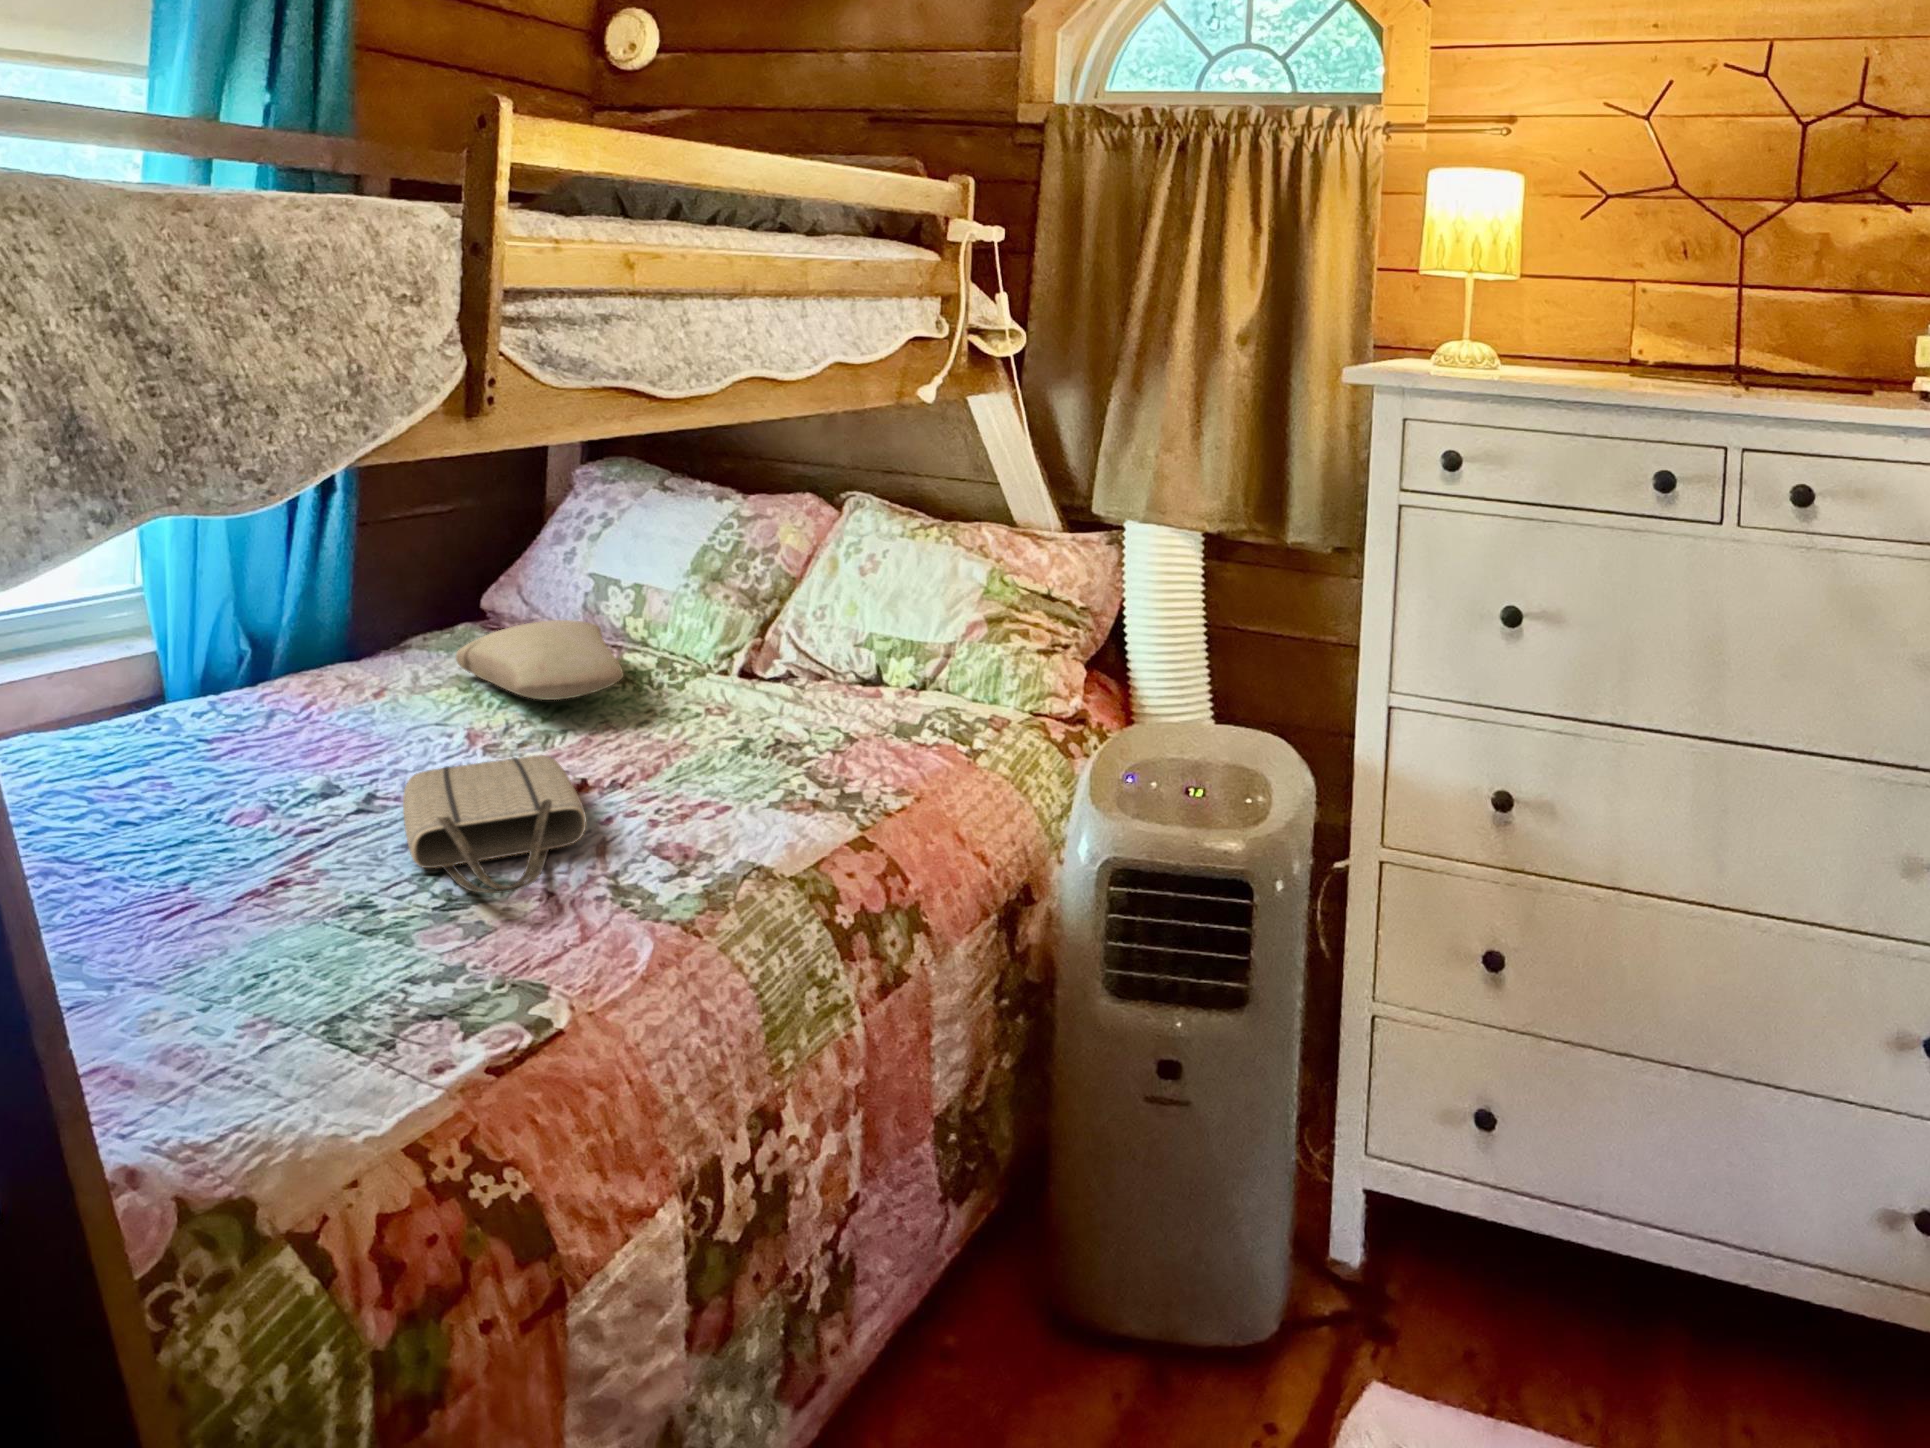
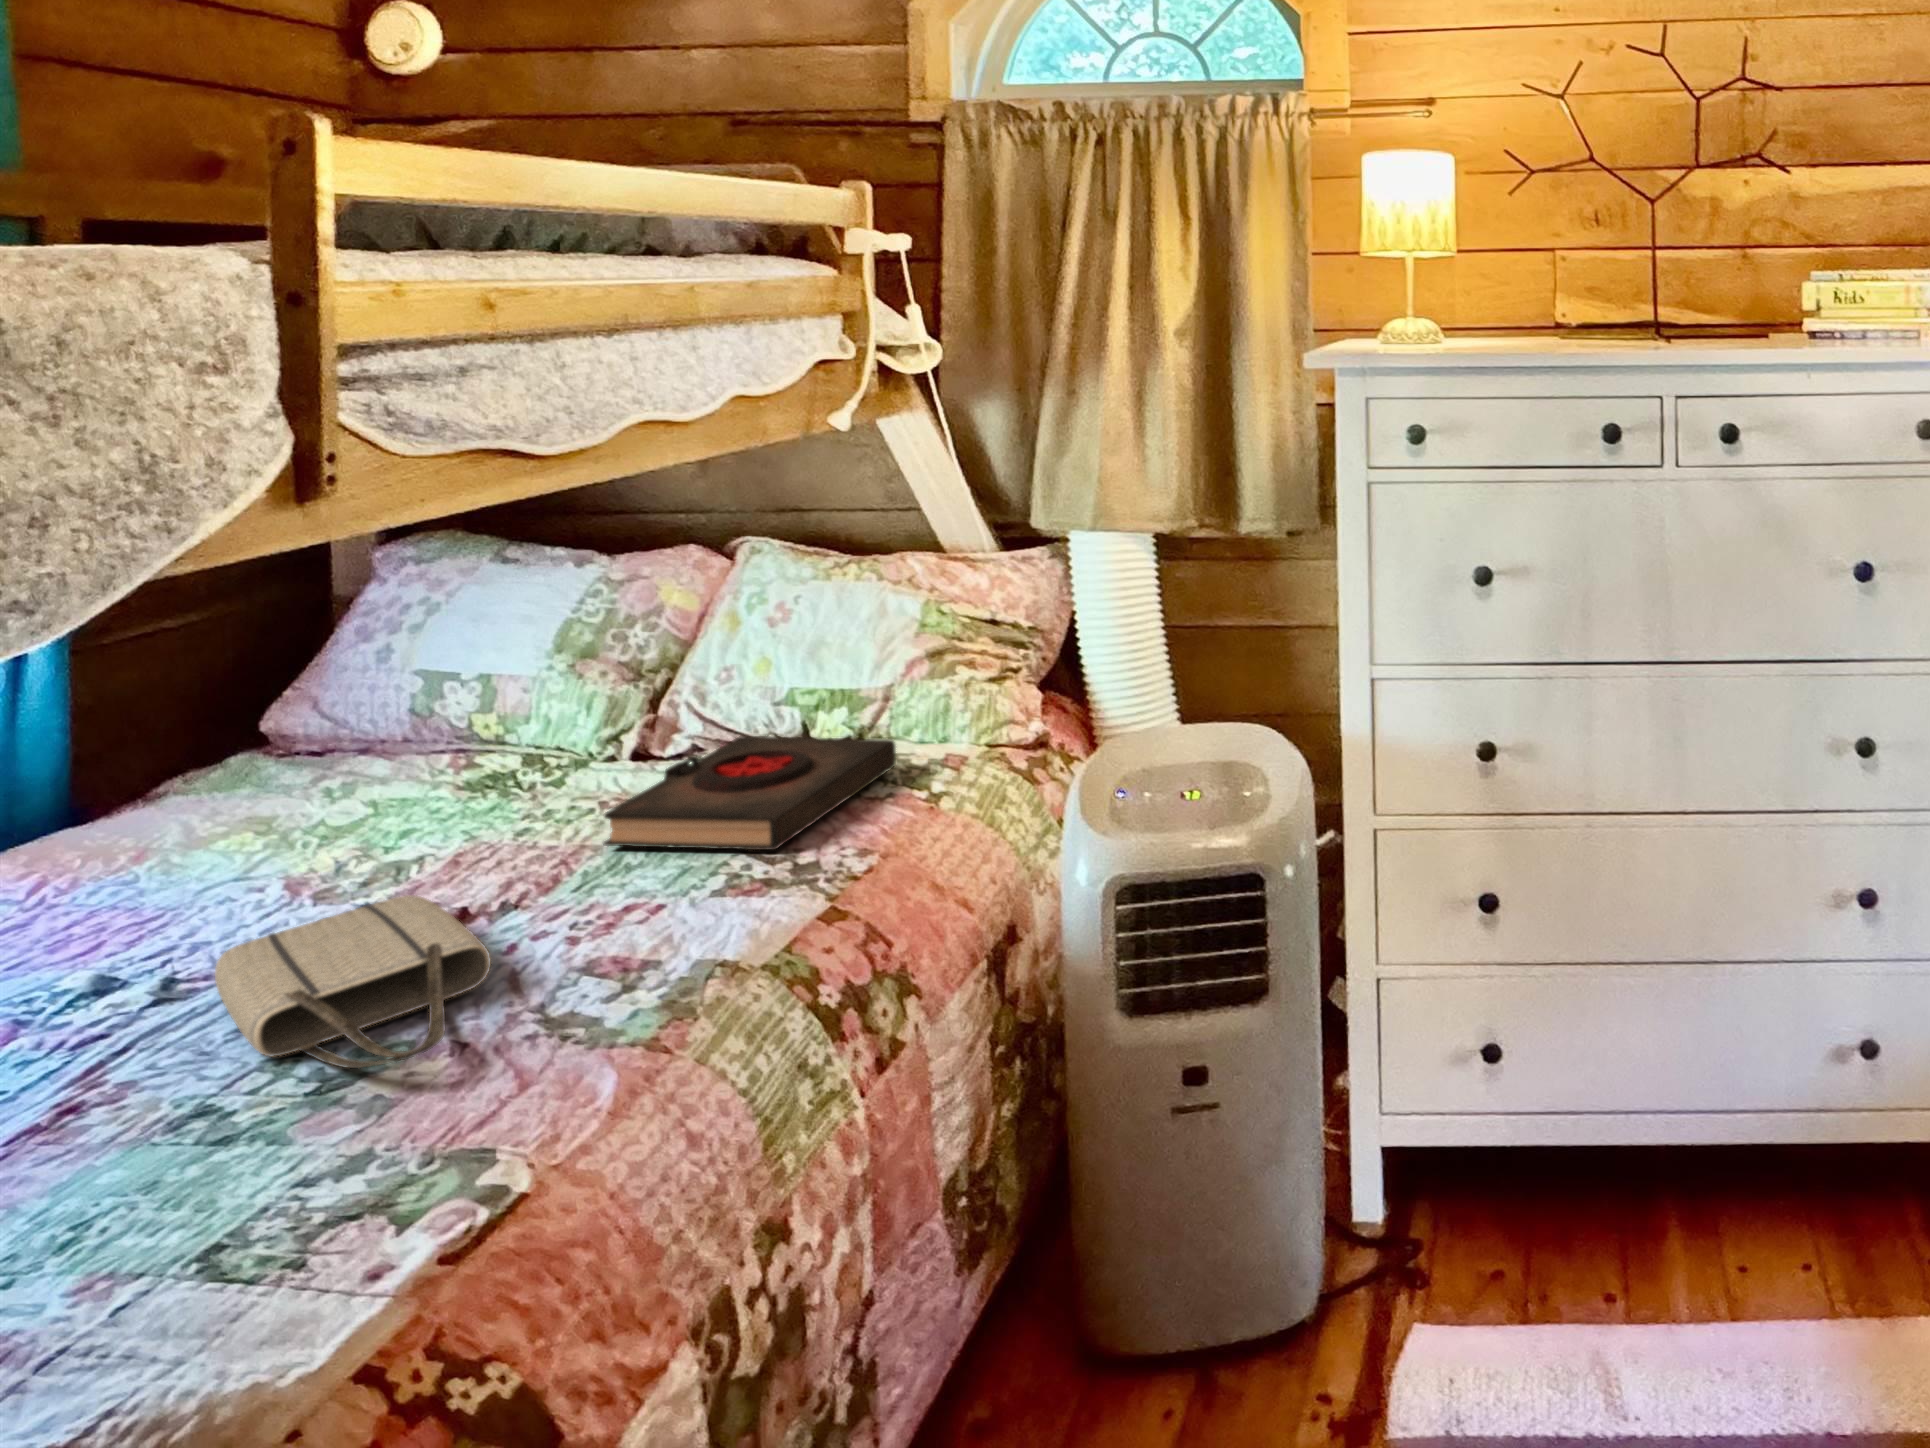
pillow: present [456,620,624,700] -> none [233,732,488,832]
book: none [698,668,944,774] -> present [603,736,896,850]

